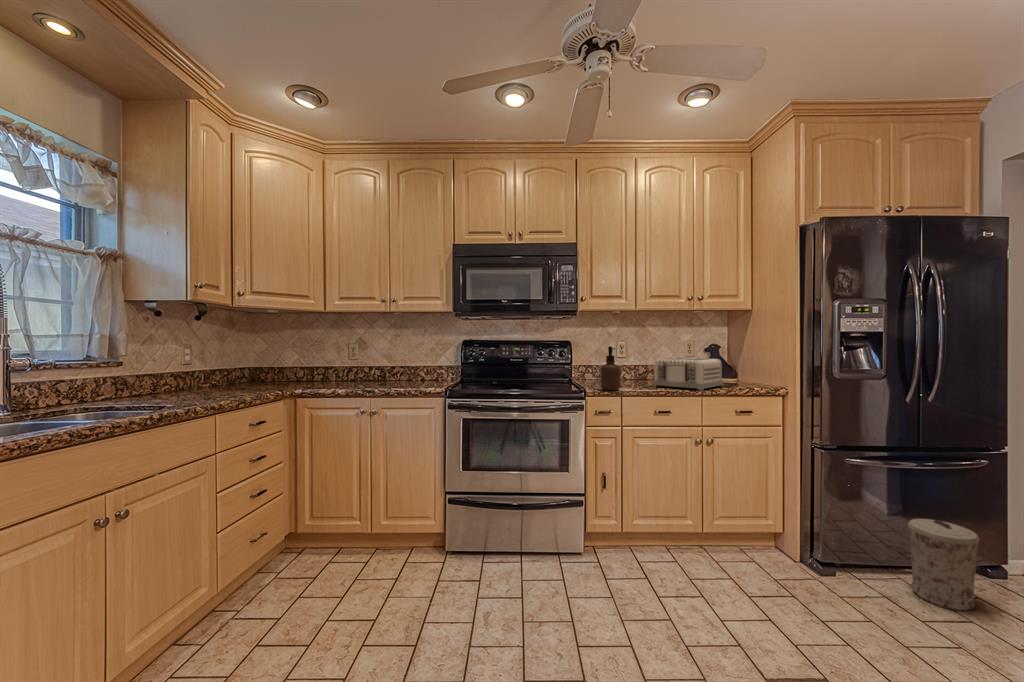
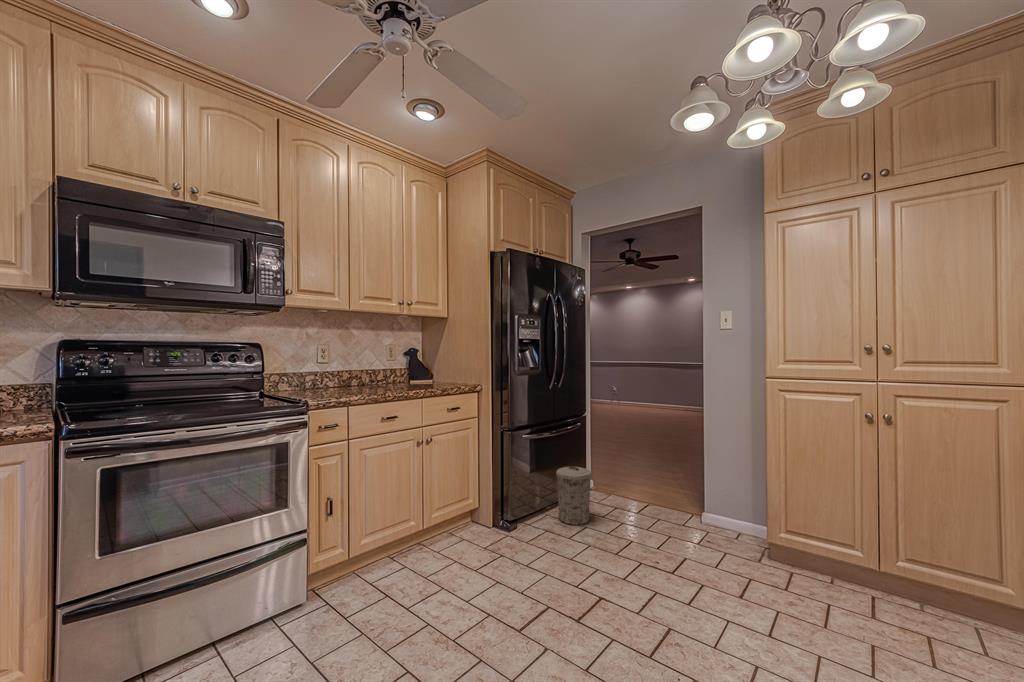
soap dispenser: present [601,347,620,391] -> none [323,349,346,400]
toaster: present [653,358,723,391] -> none [369,361,429,392]

